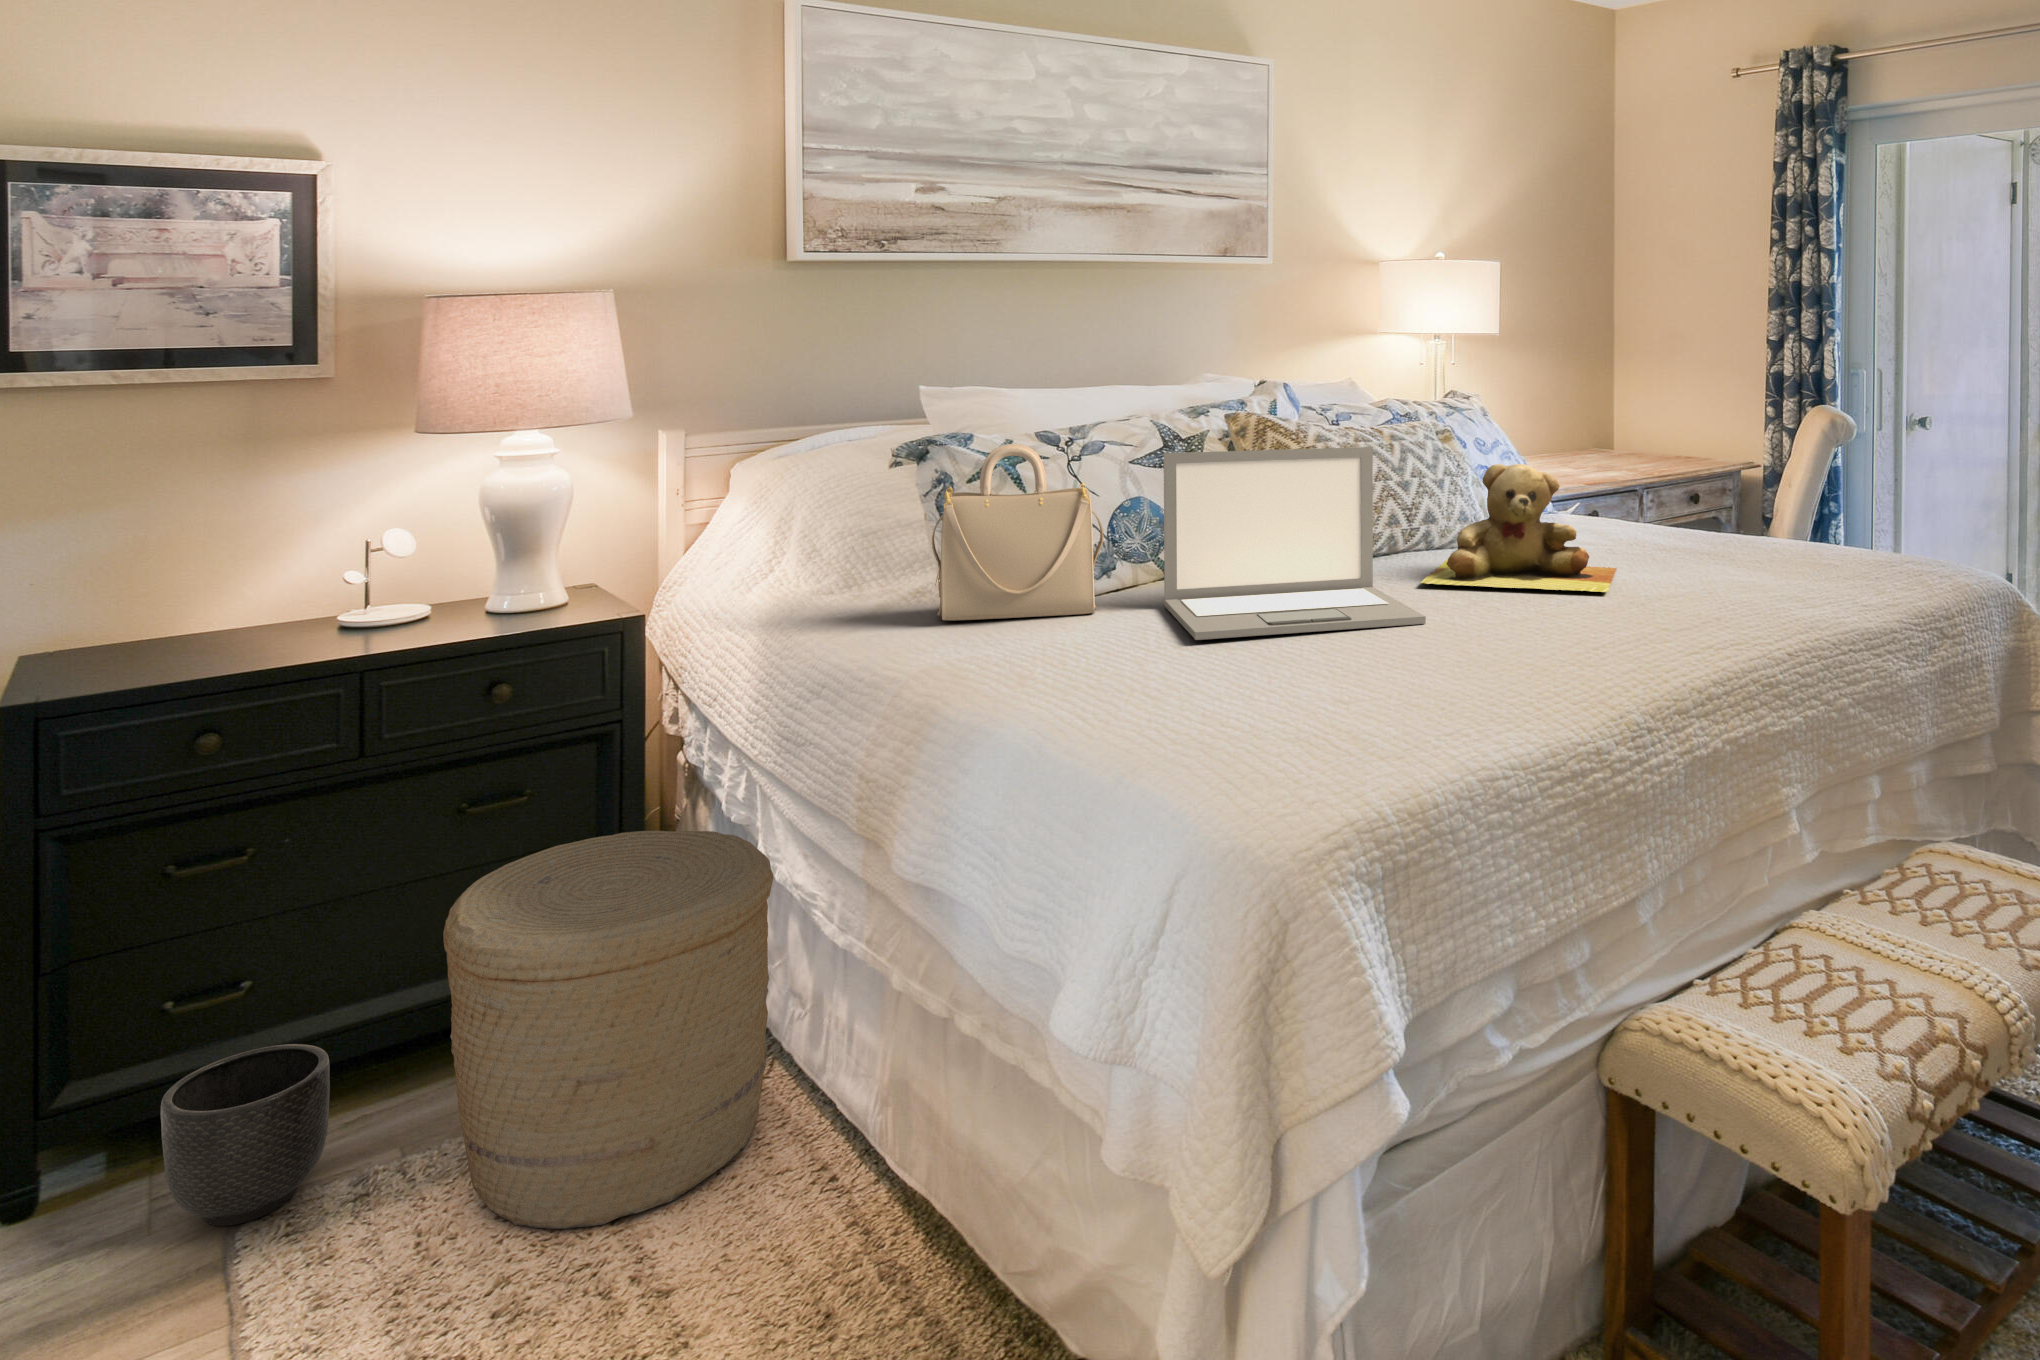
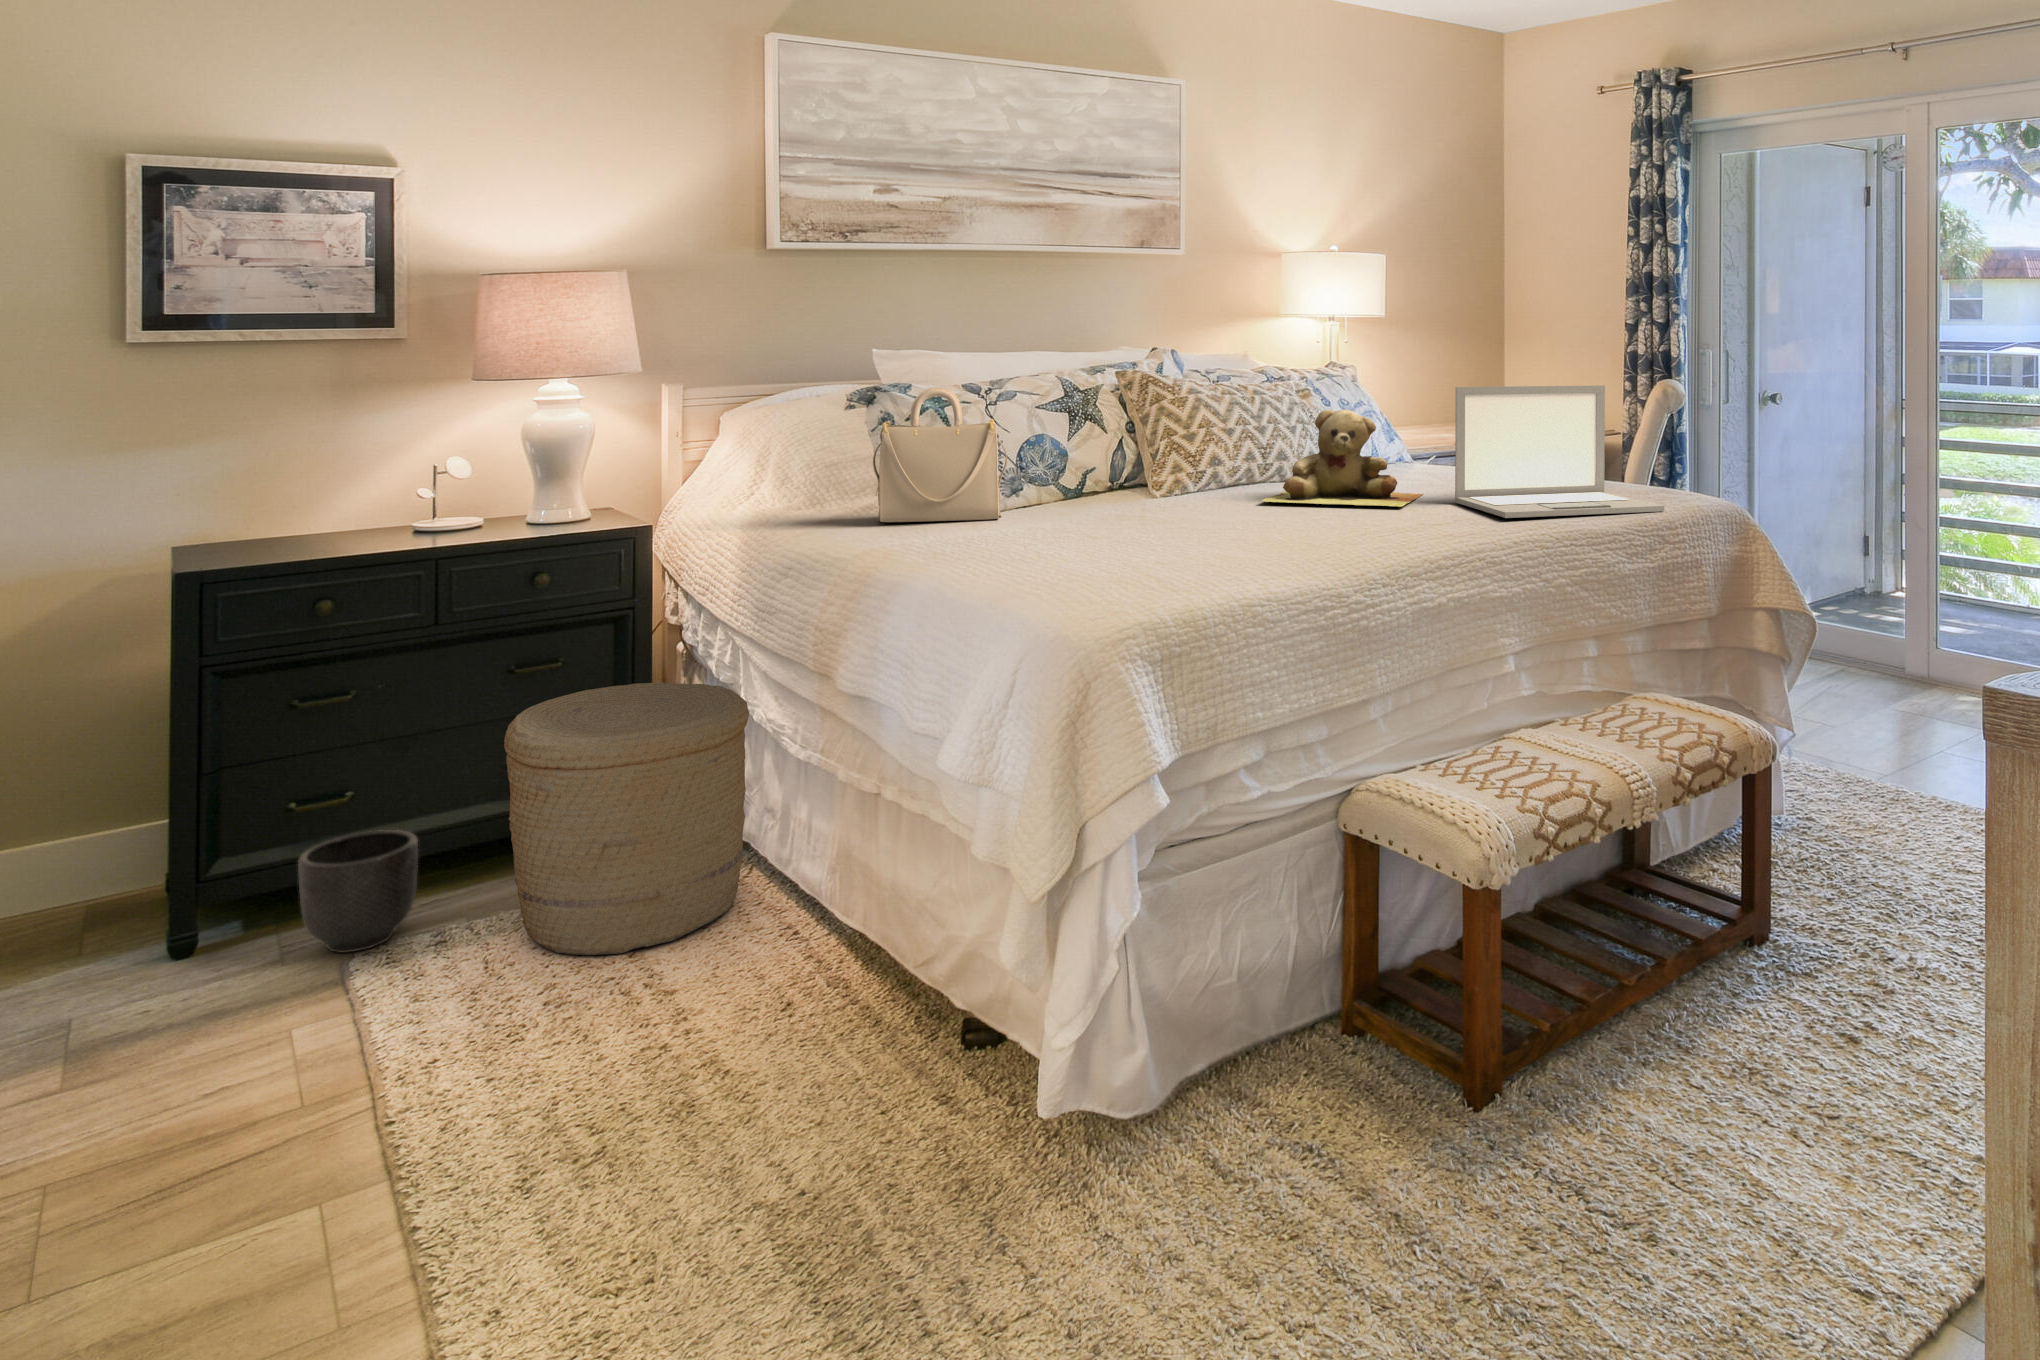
laptop: present [1164,447,1426,640] -> present [1455,385,1664,518]

